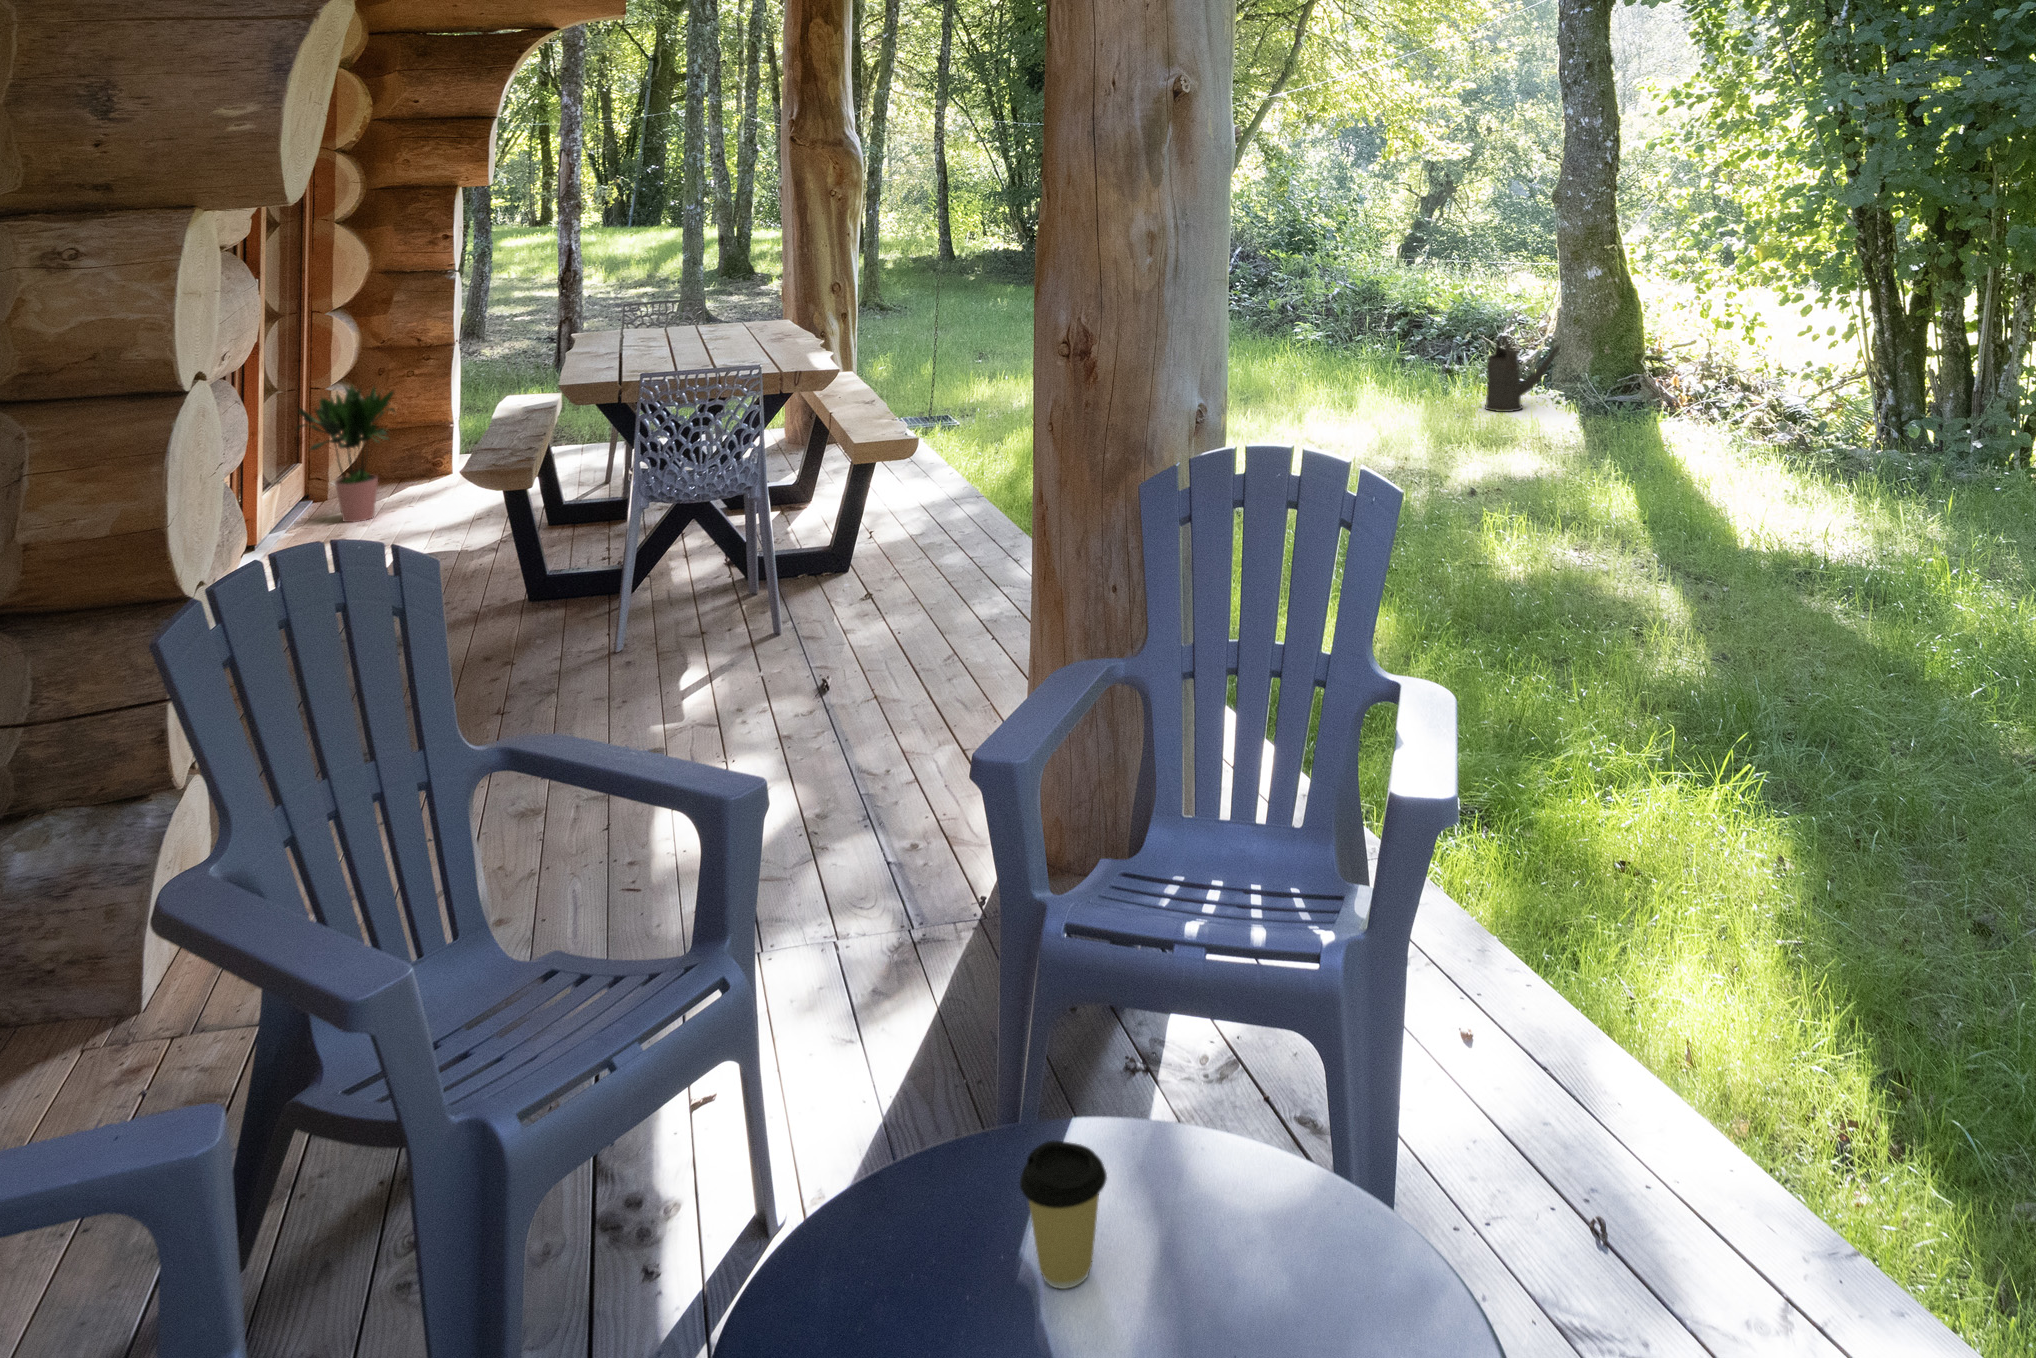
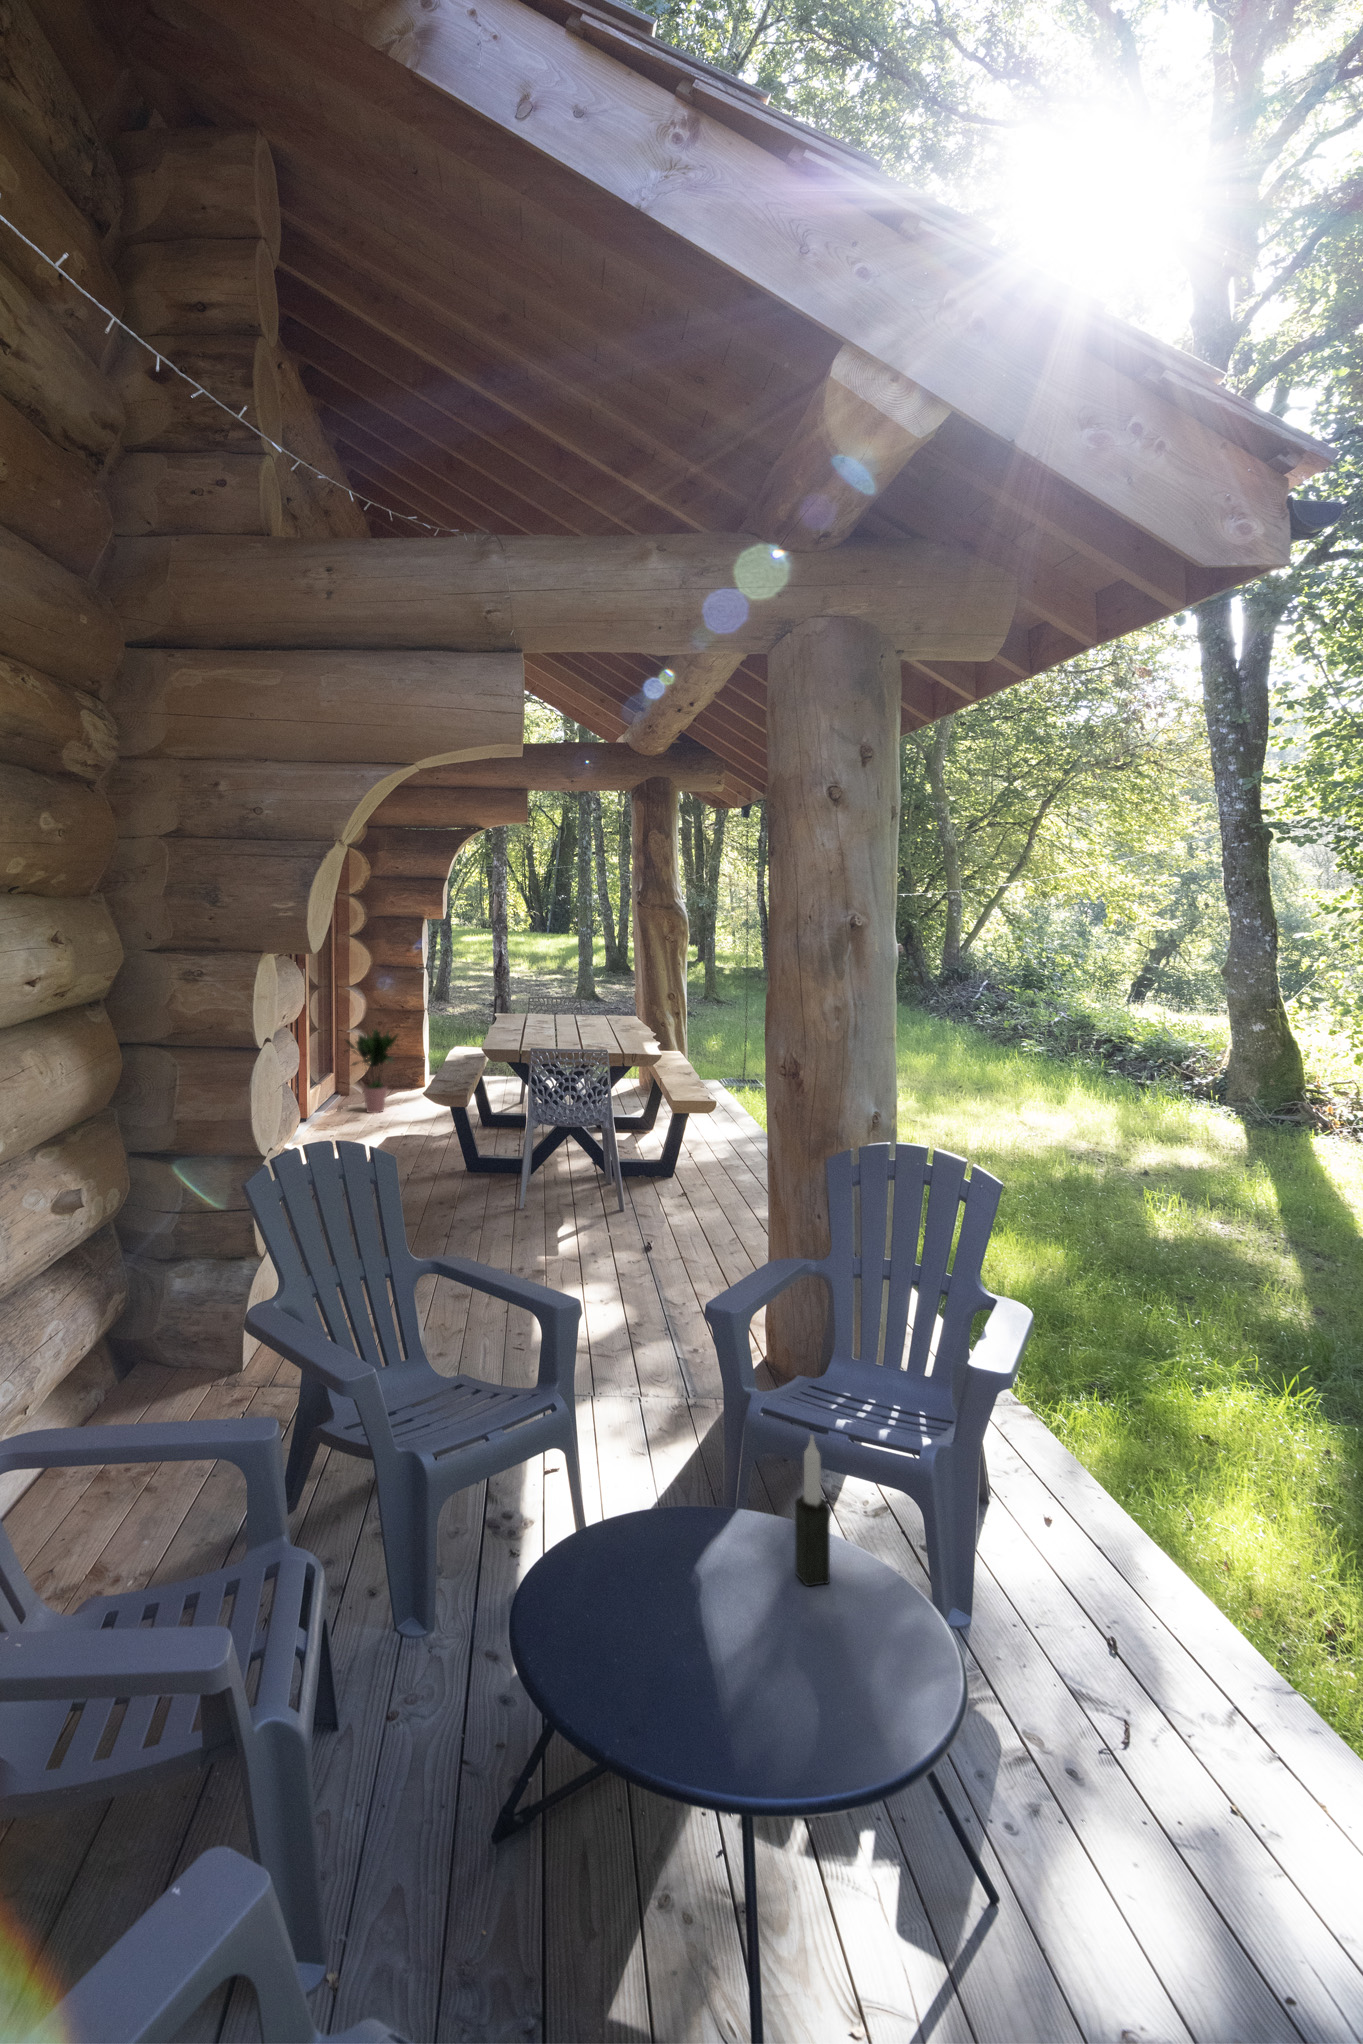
watering can: present [1475,336,1560,412] -> none [1157,1060,1234,1122]
candle: none [1164,1029,1226,1284] -> present [795,1435,830,1586]
coffee cup: present [1020,1141,1107,1289] -> none [712,1487,762,1572]

